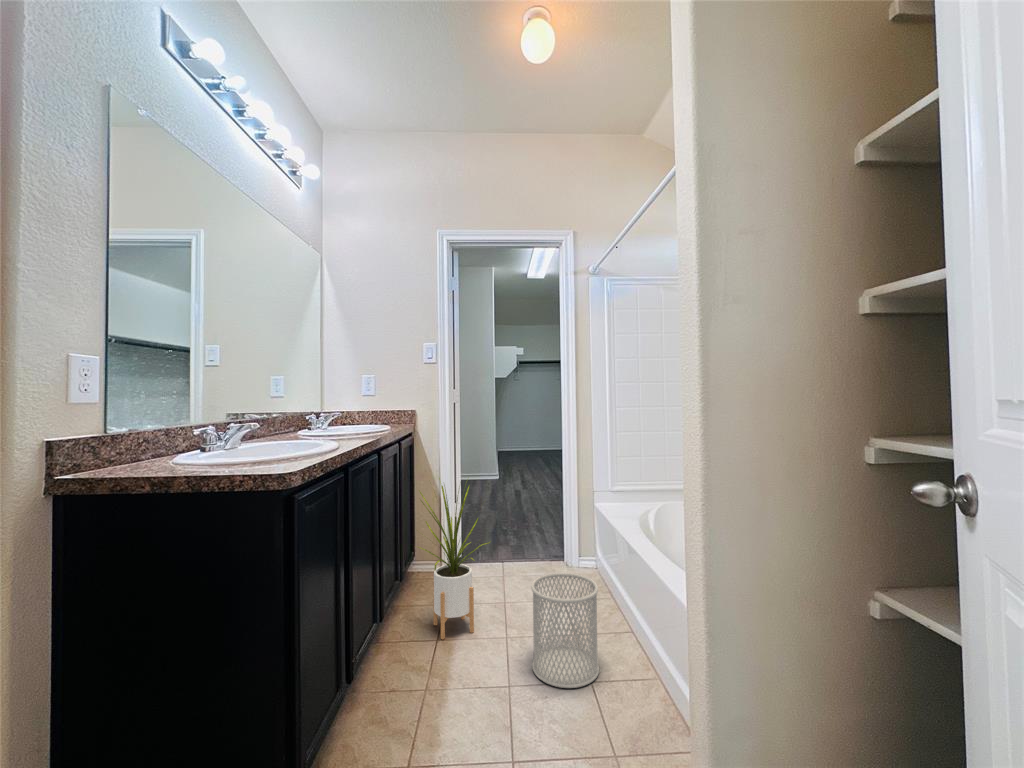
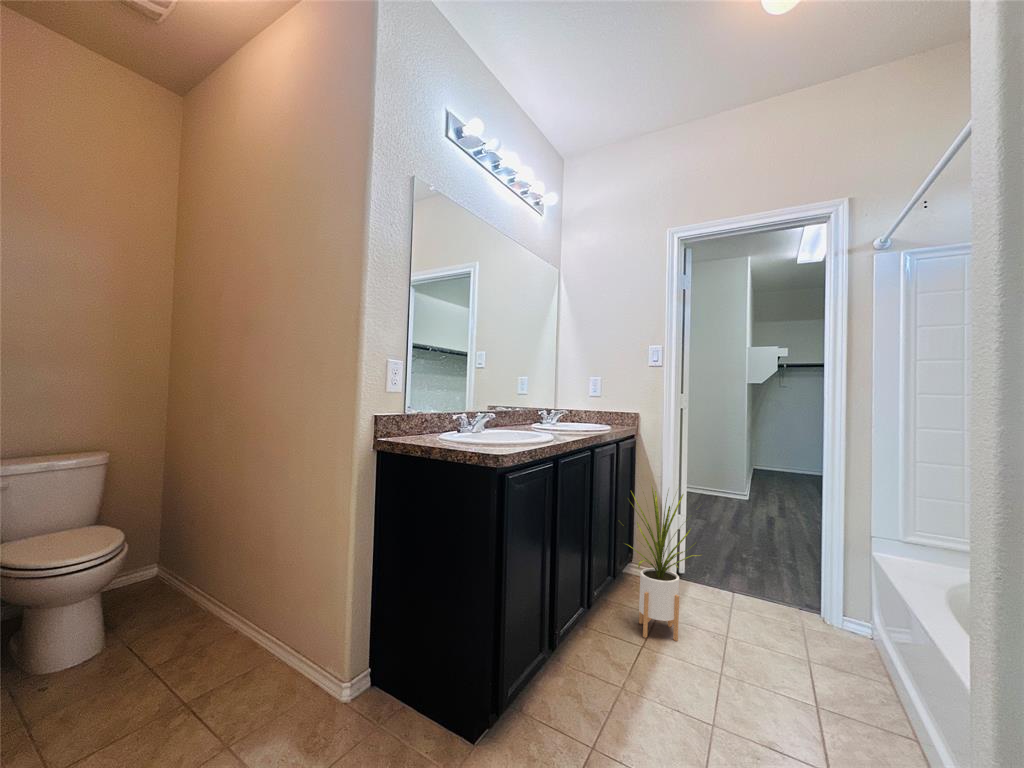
wastebasket: present [531,573,599,688] -> none [732,599,816,728]

